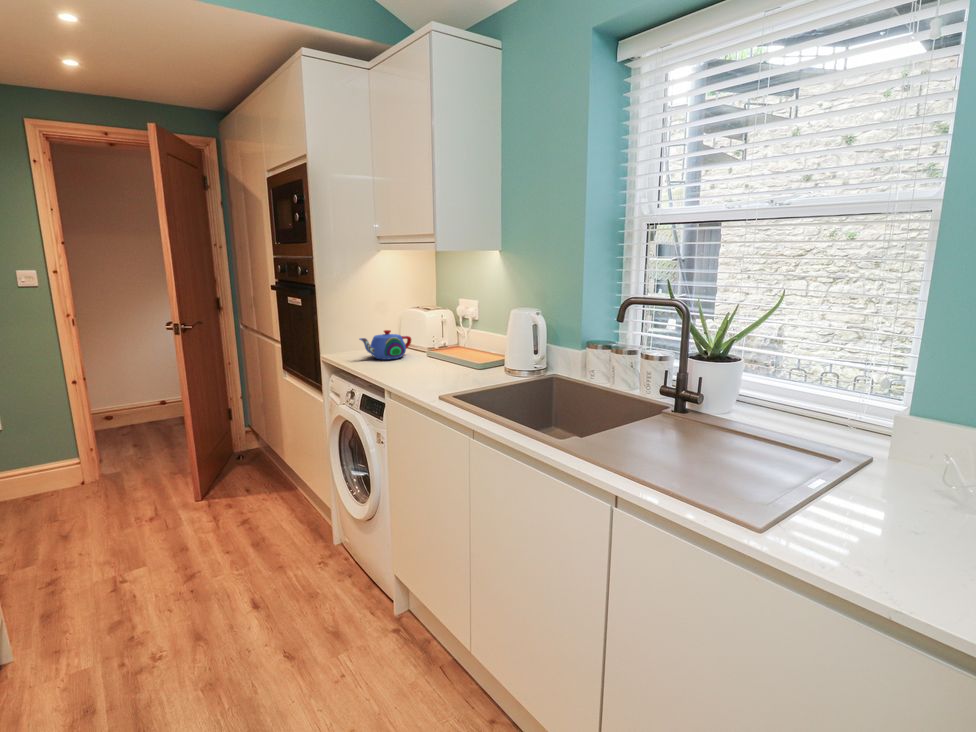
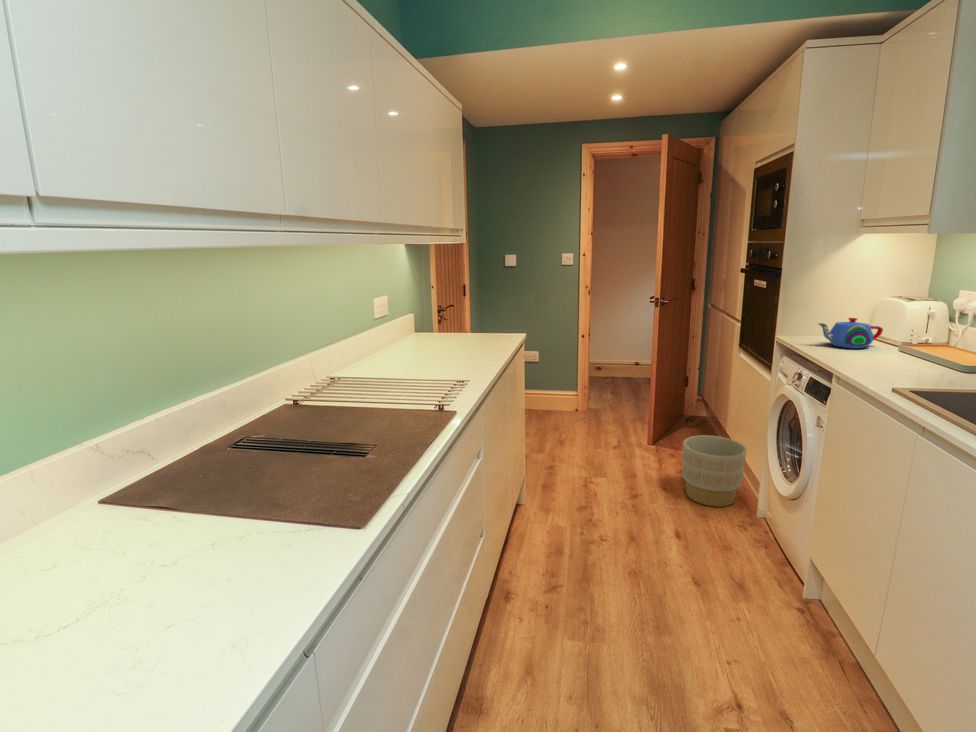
planter: none [242,472,313,555] -> present [682,435,746,507]

